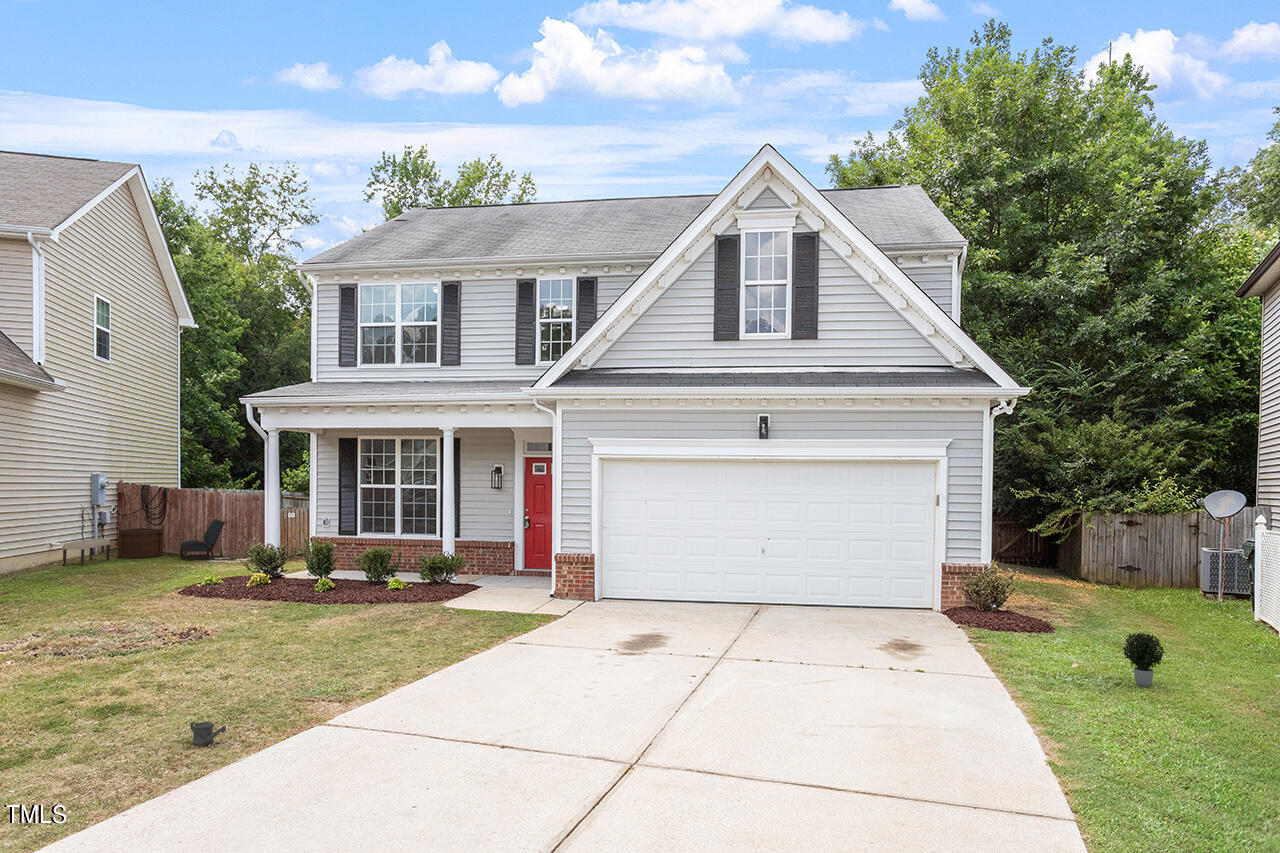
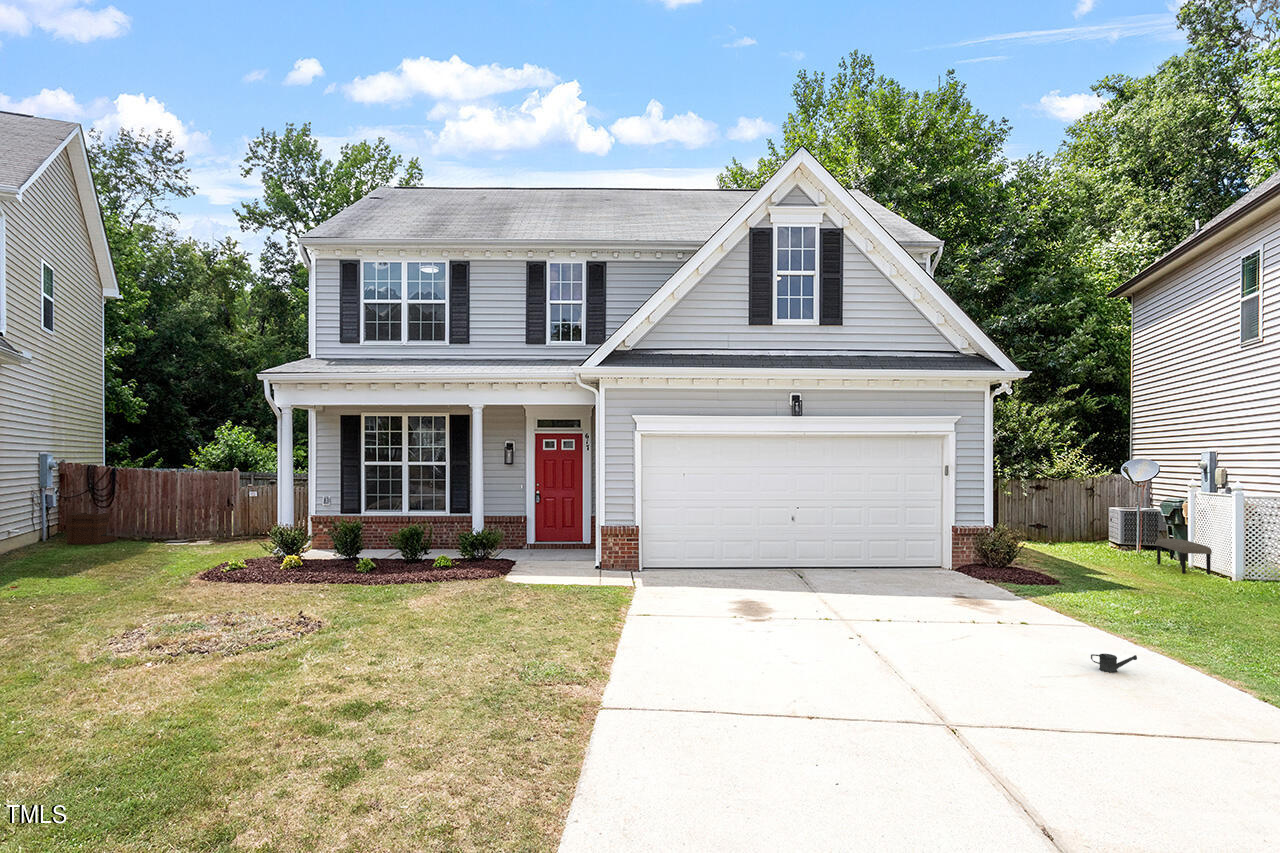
lounge chair: present [180,519,225,561] -> none [142,501,193,545]
bench: present [62,539,111,566] -> present [1156,538,1212,575]
potted plant: present [1123,632,1165,687] -> none [1186,578,1225,624]
watering can: present [190,722,226,746] -> present [1091,654,1137,673]

